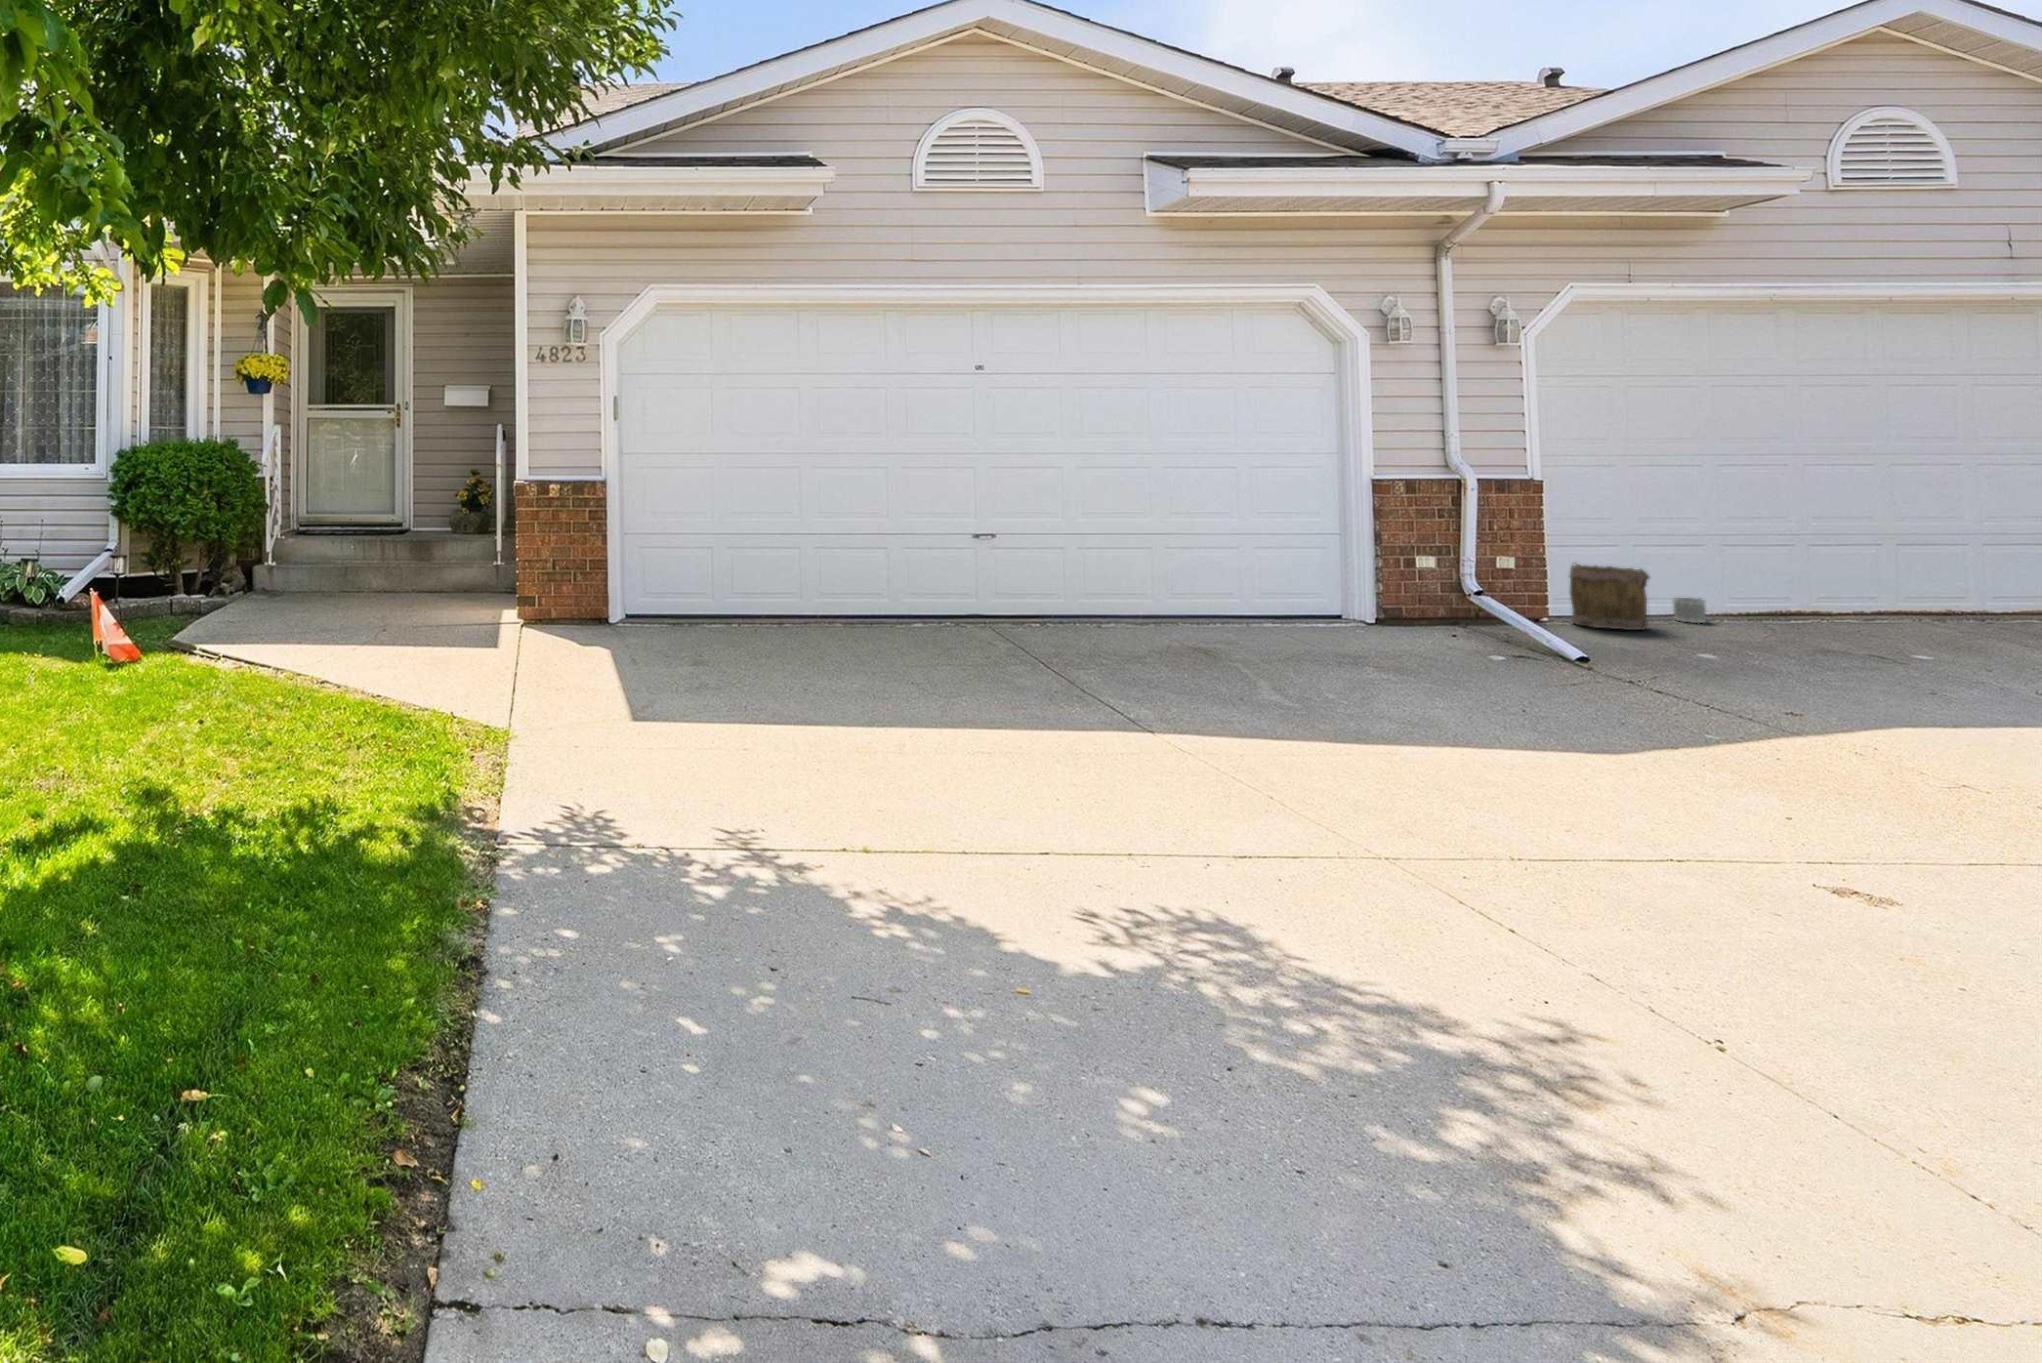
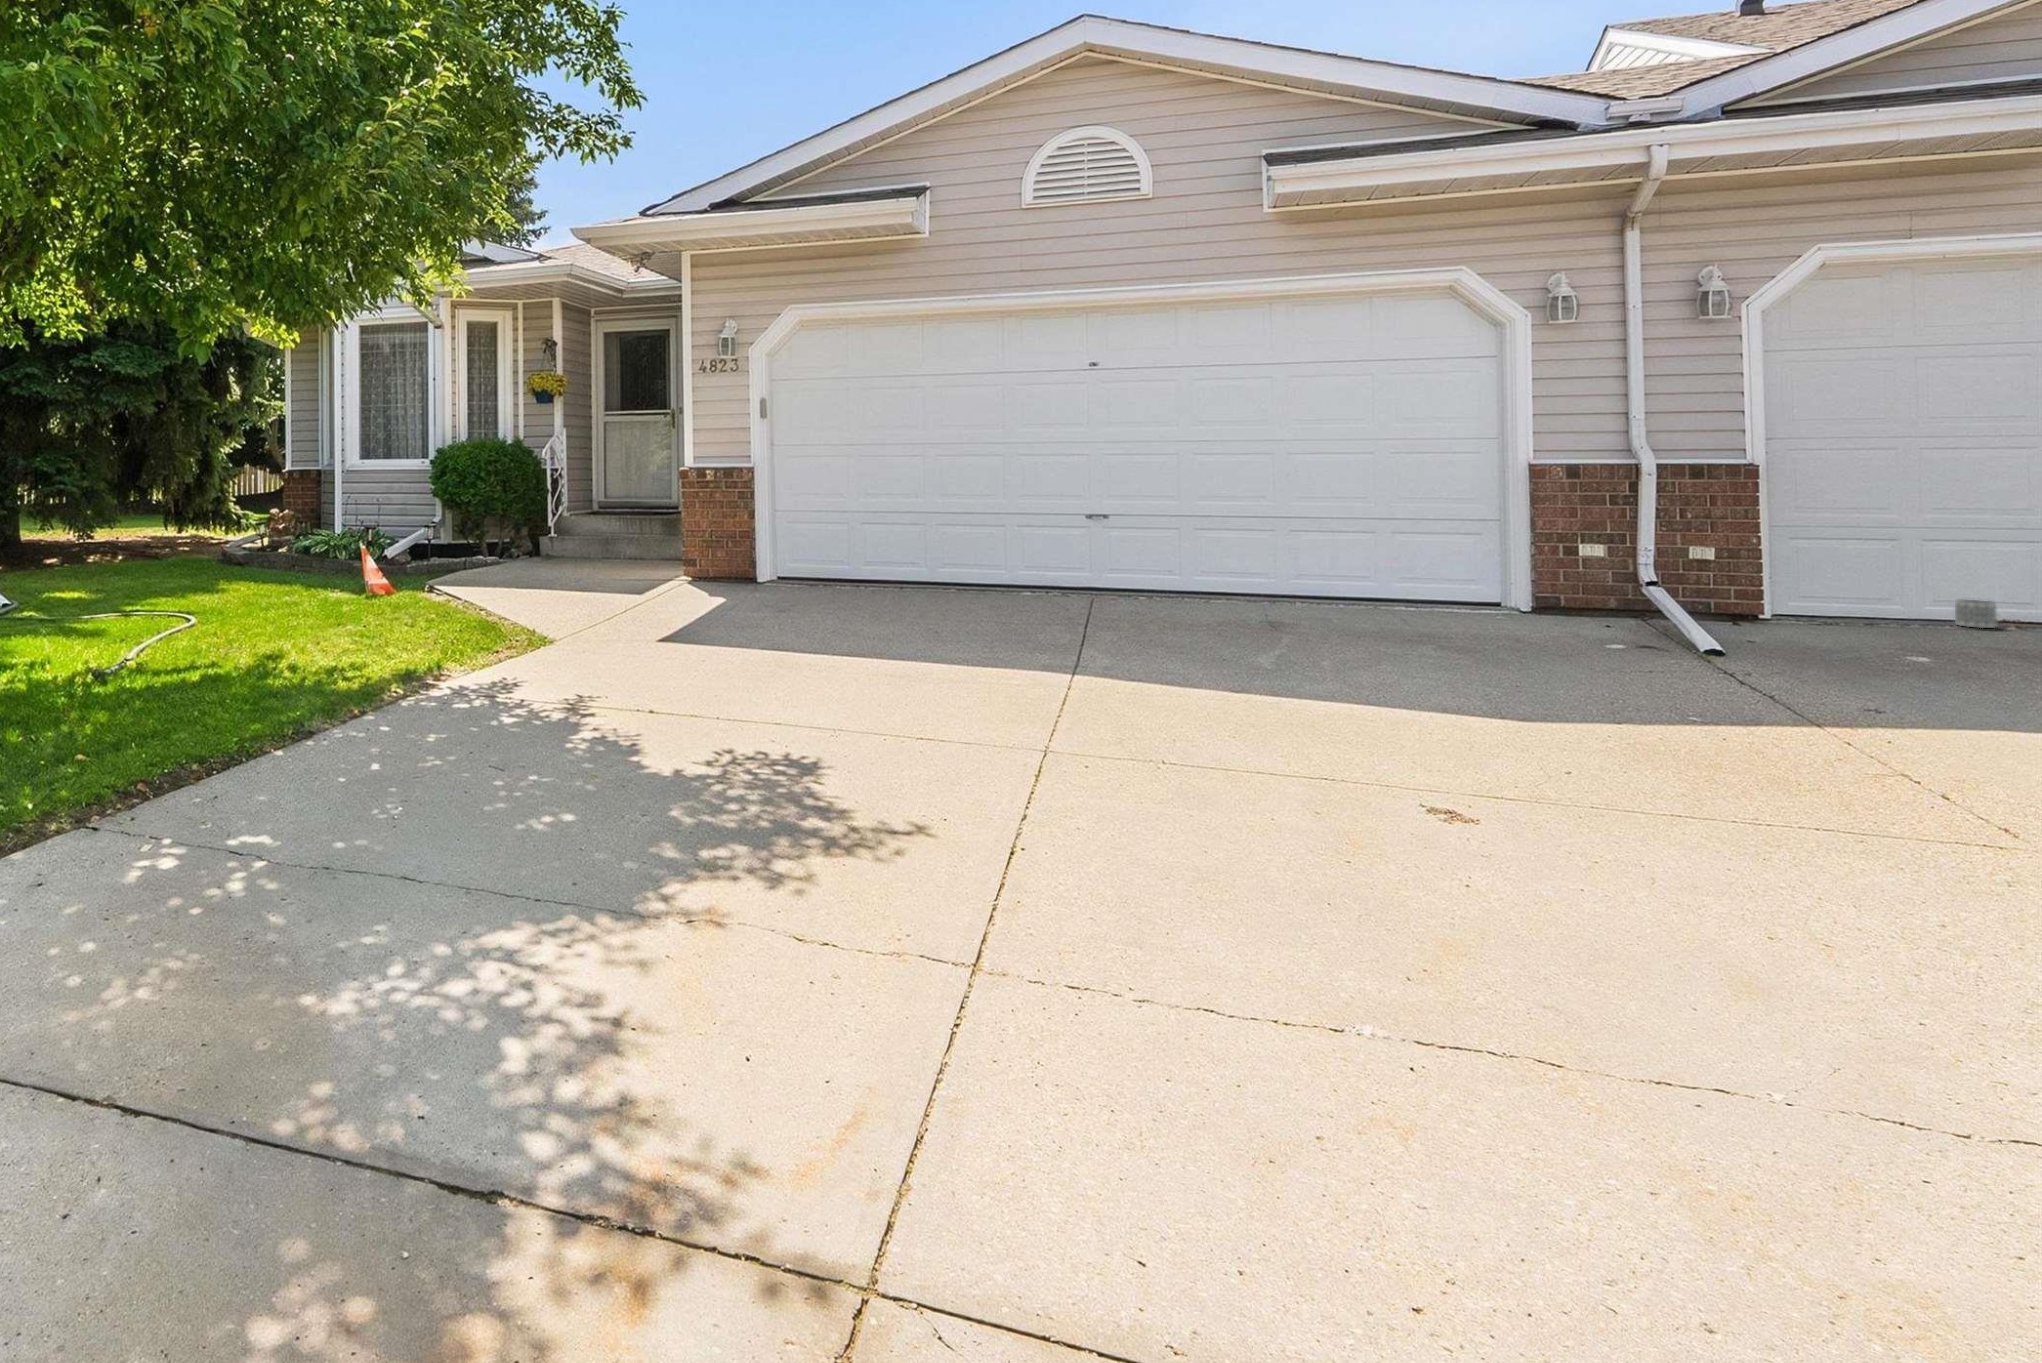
bucket: present [1570,563,1649,630] -> none [1793,555,1895,630]

